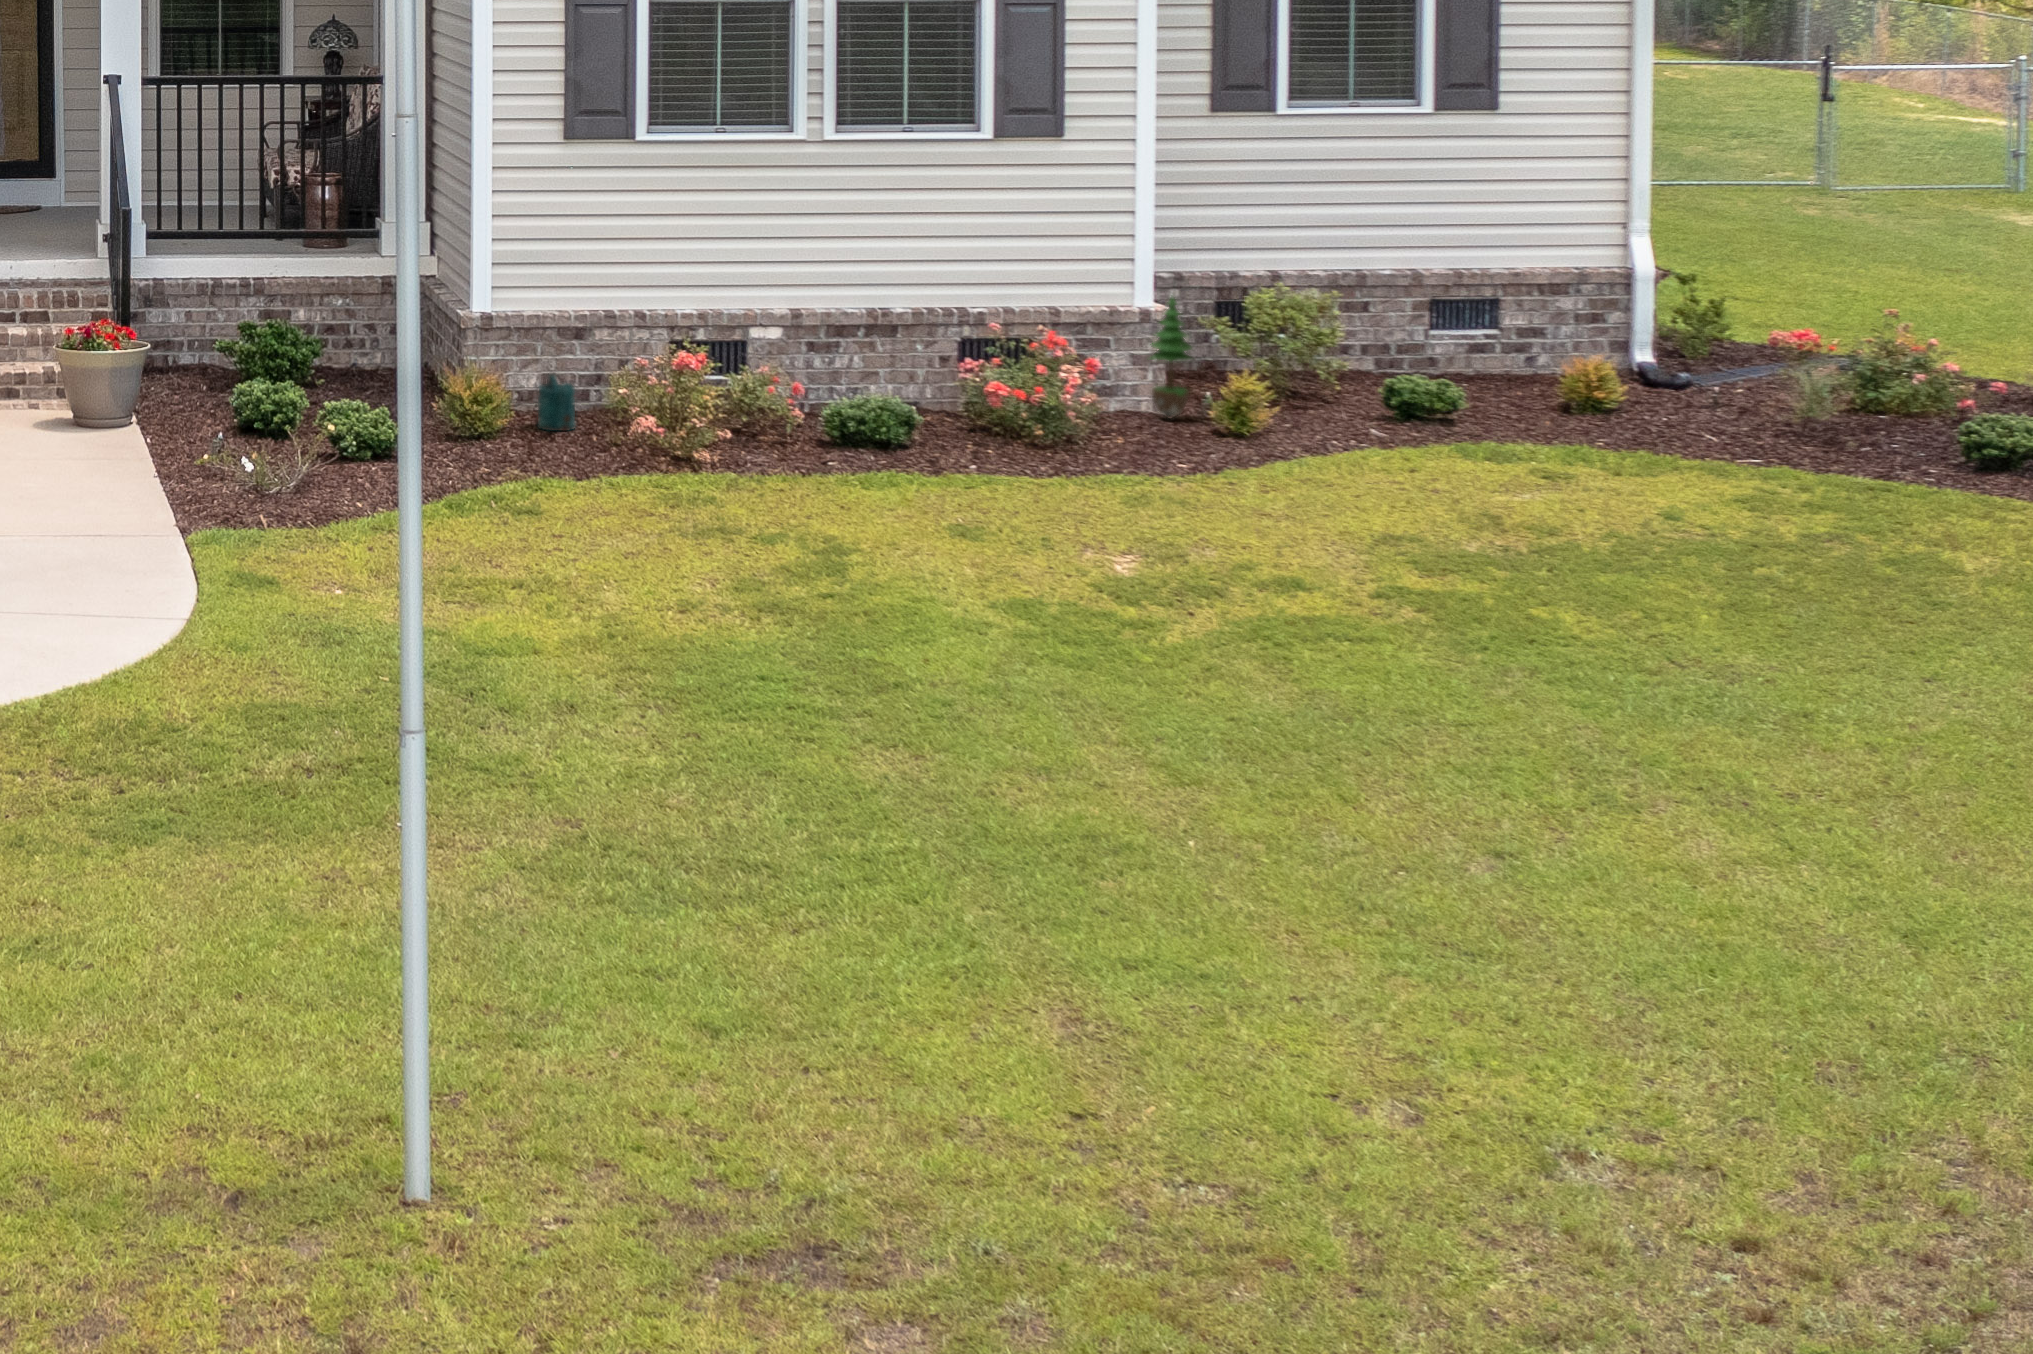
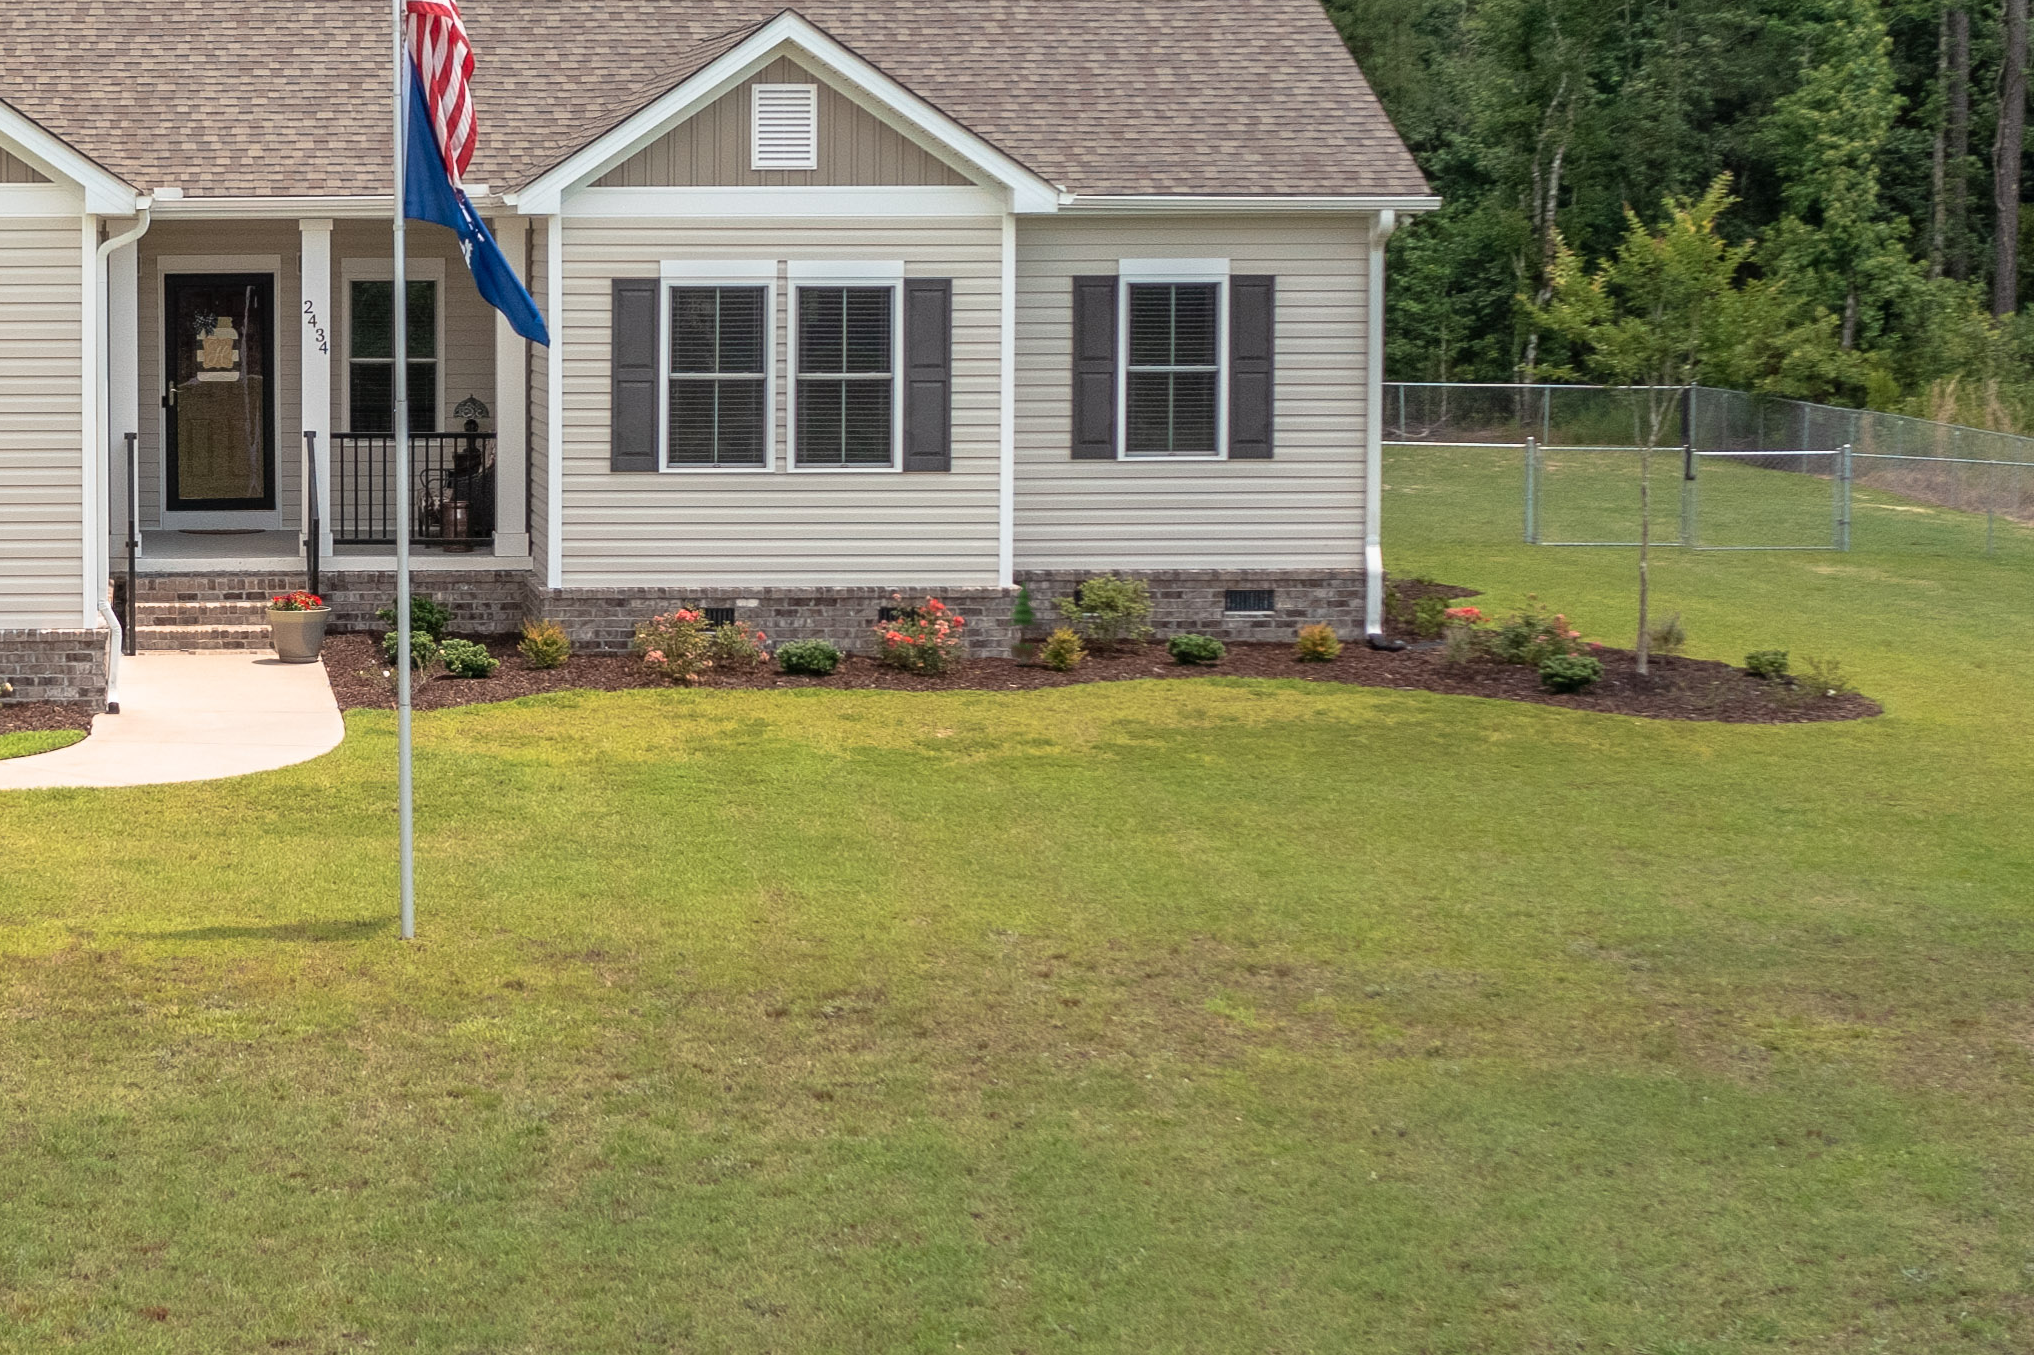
watering can: present [538,373,576,431] -> none [590,630,615,668]

